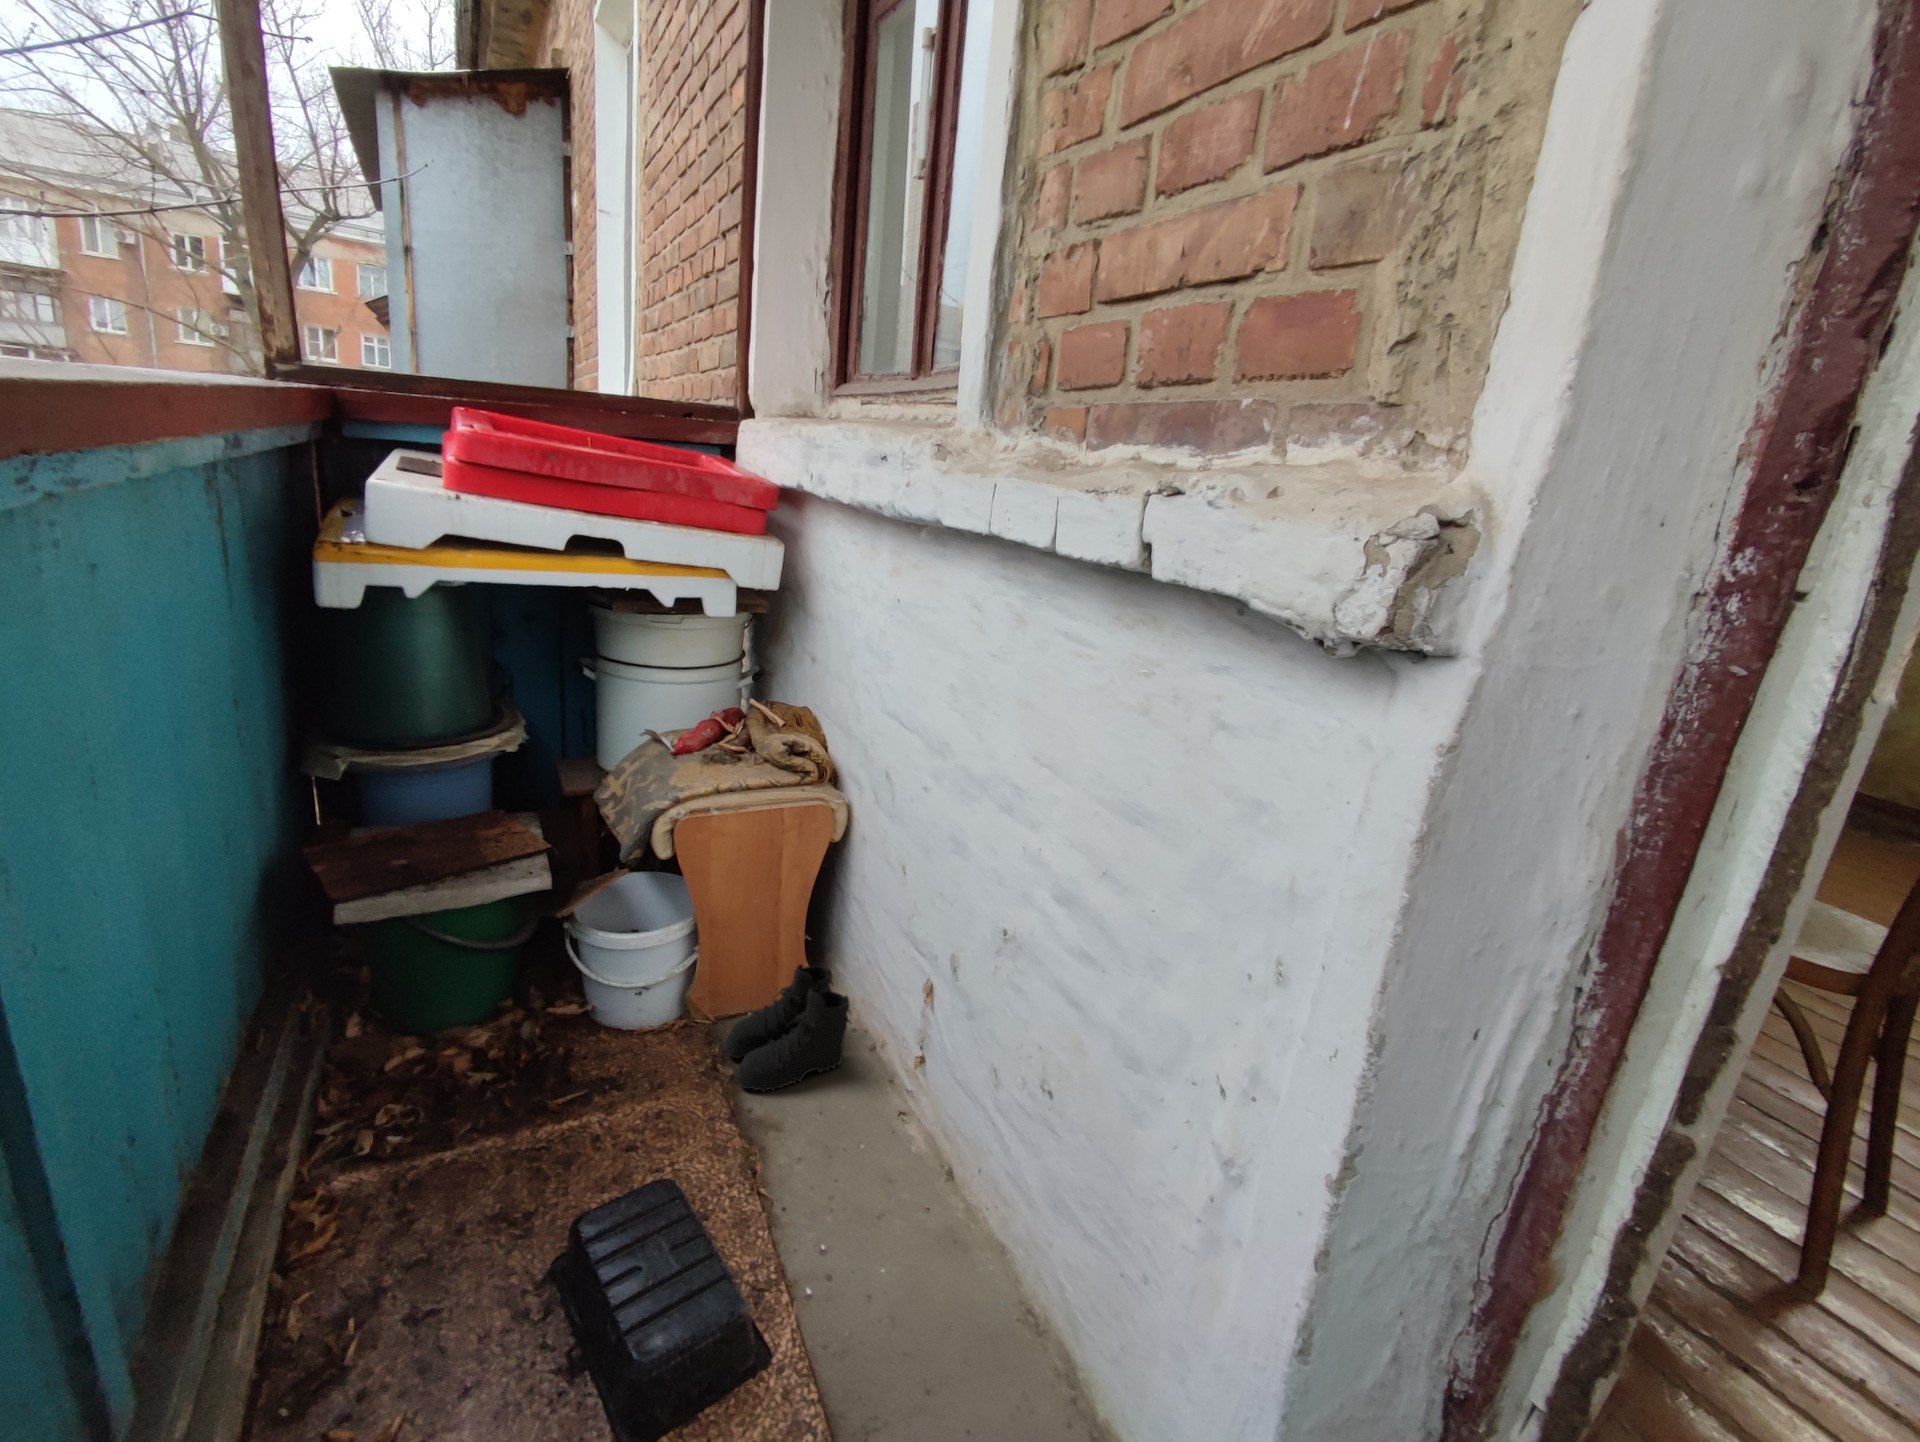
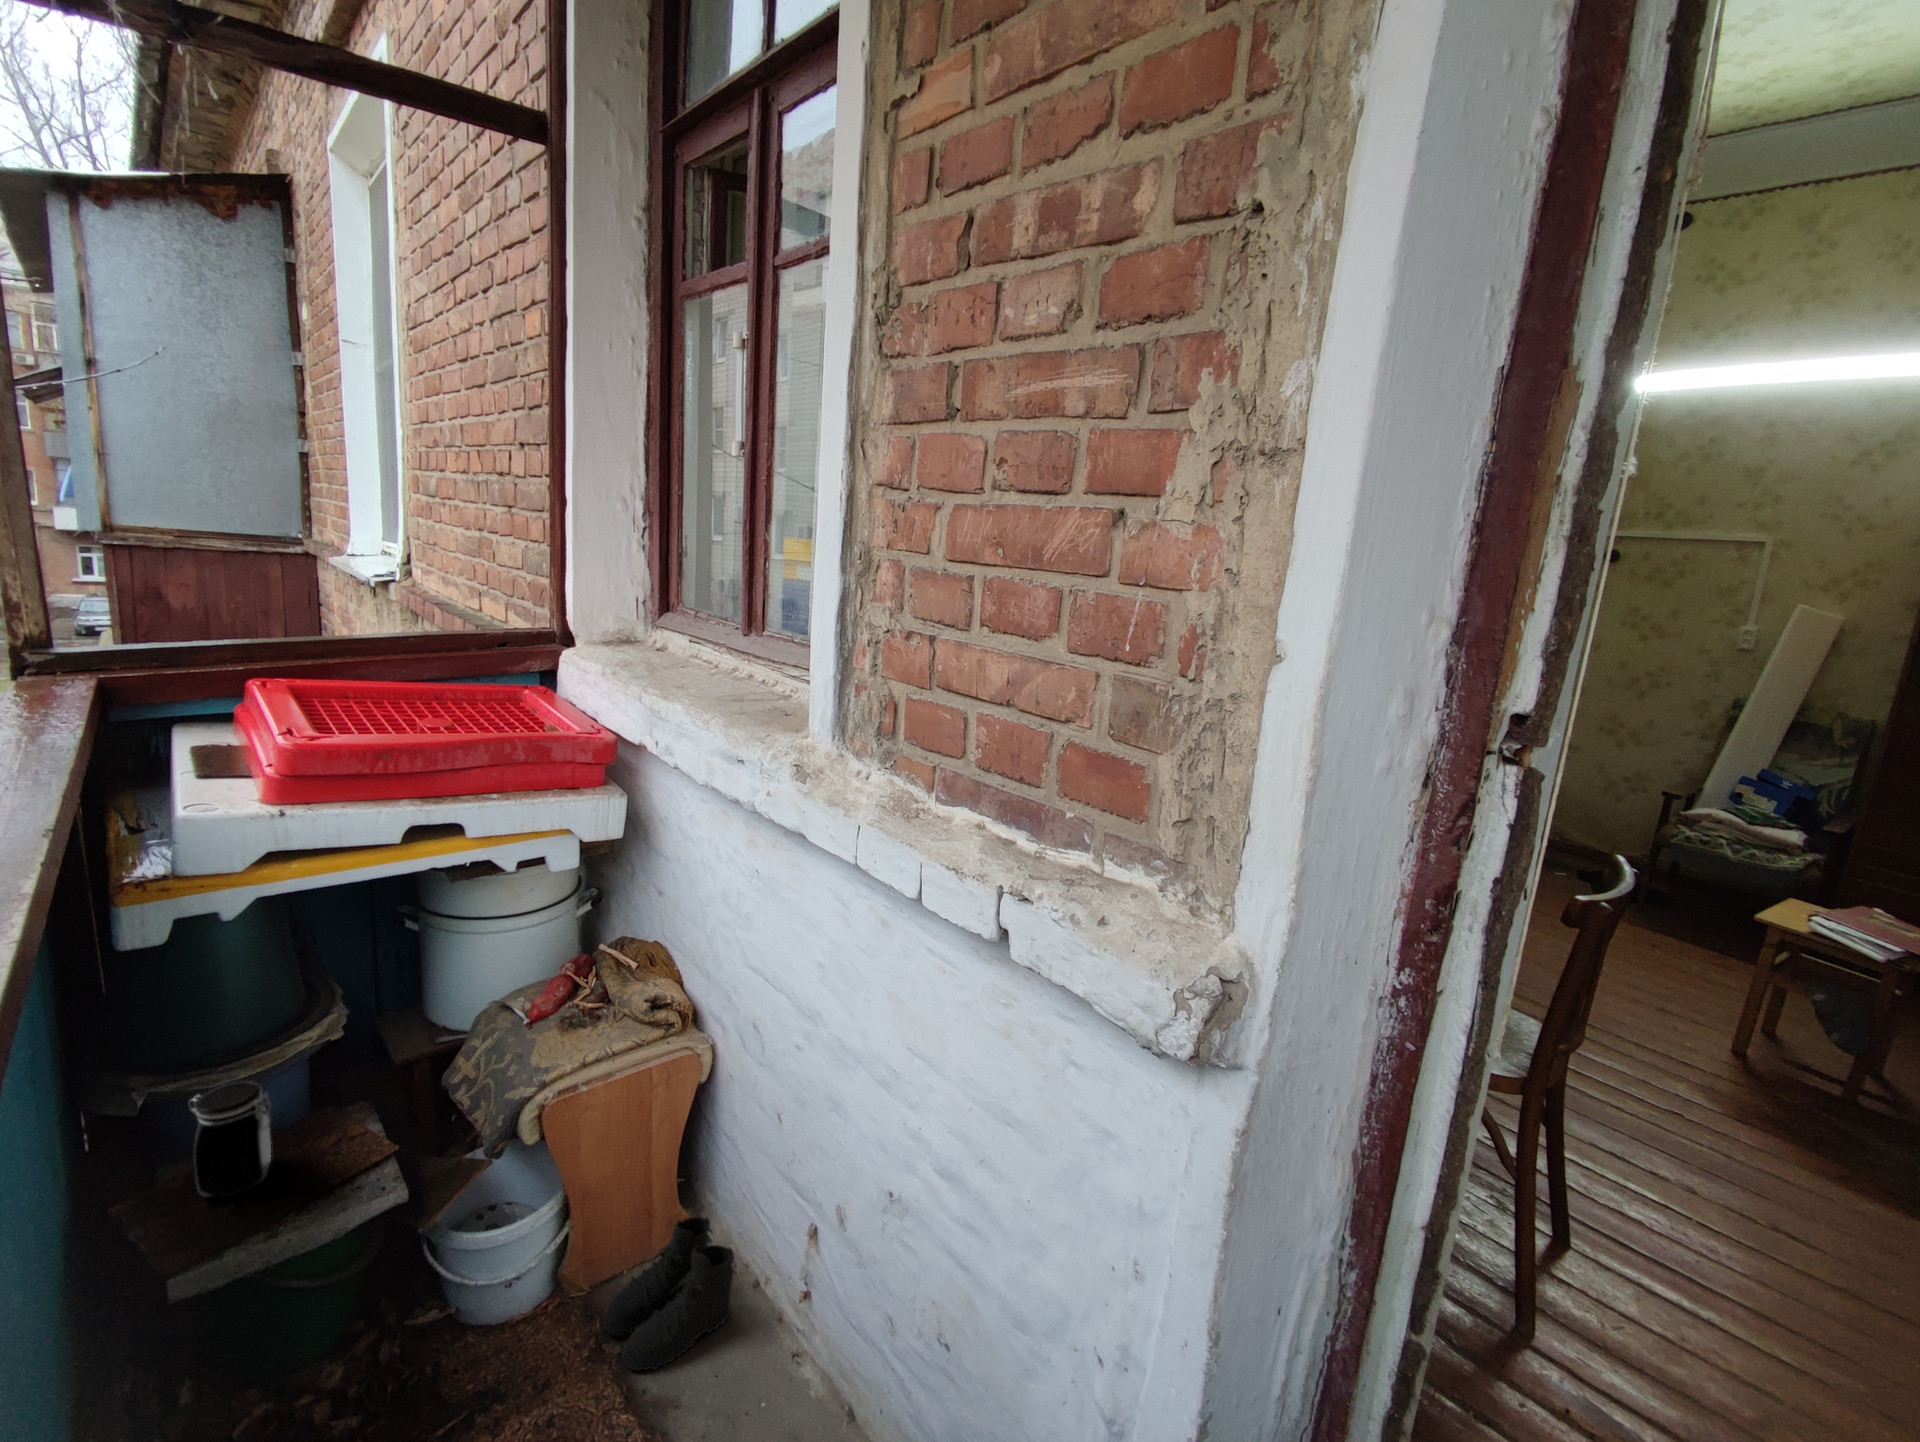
jar: none [375,754,444,852] -> present [189,1081,271,1196]

